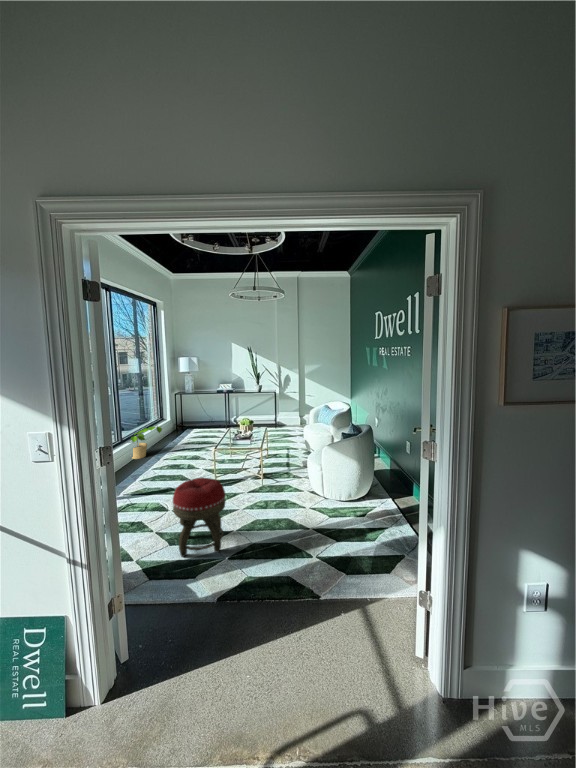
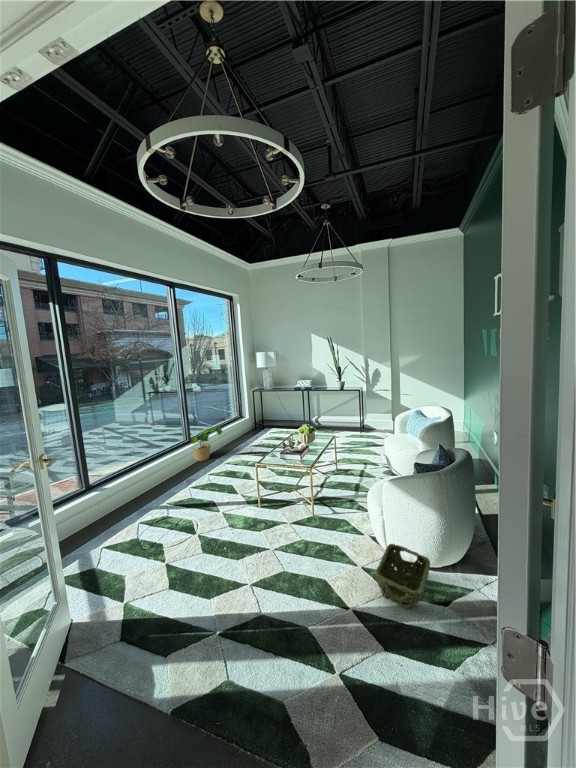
footstool: present [173,477,225,557] -> none [161,511,233,620]
woven basket: none [325,489,355,523] -> present [376,544,430,609]

